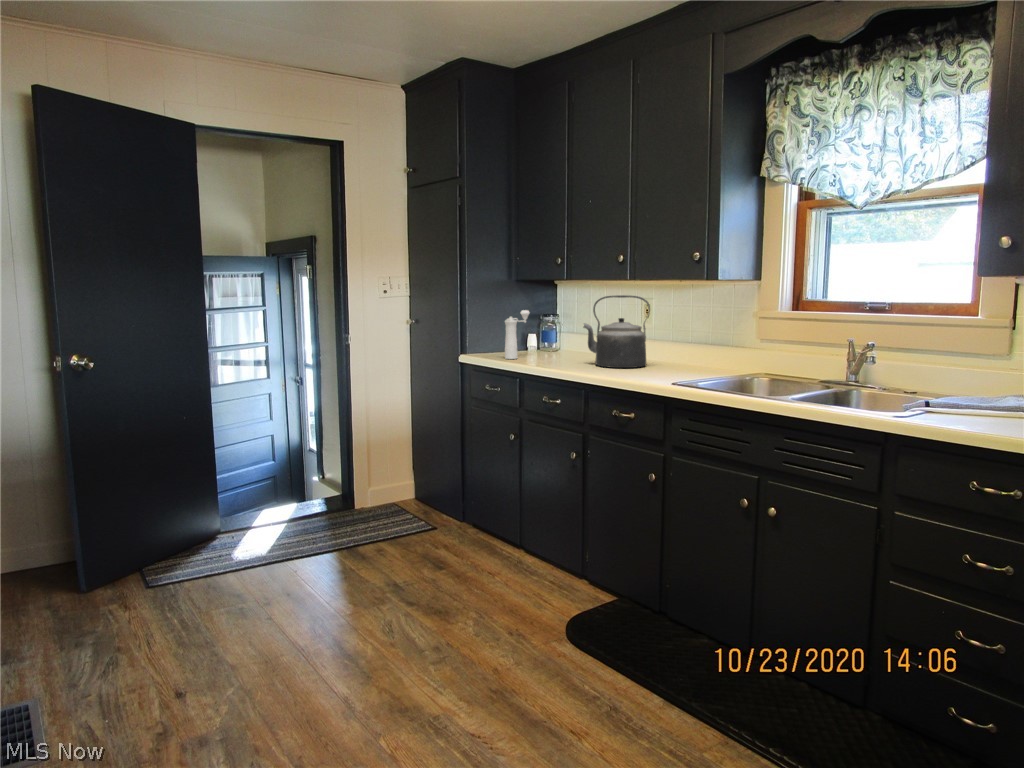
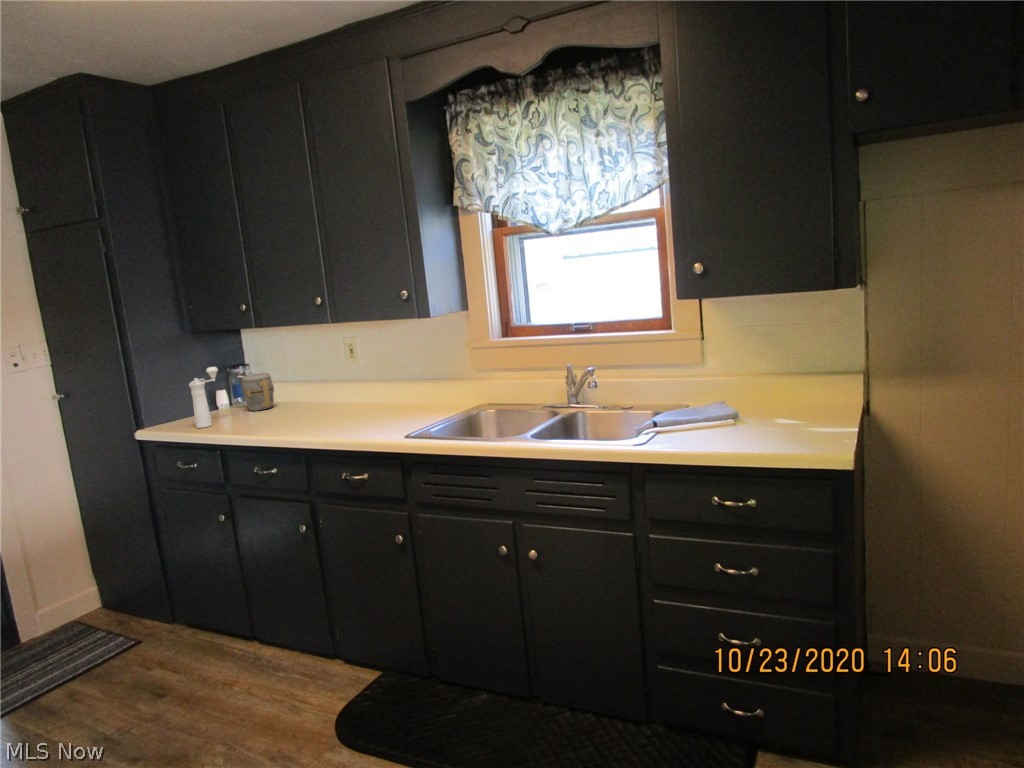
kettle: present [583,295,650,368] -> none [288,339,365,421]
mug: none [547,323,574,355] -> present [240,373,274,411]

